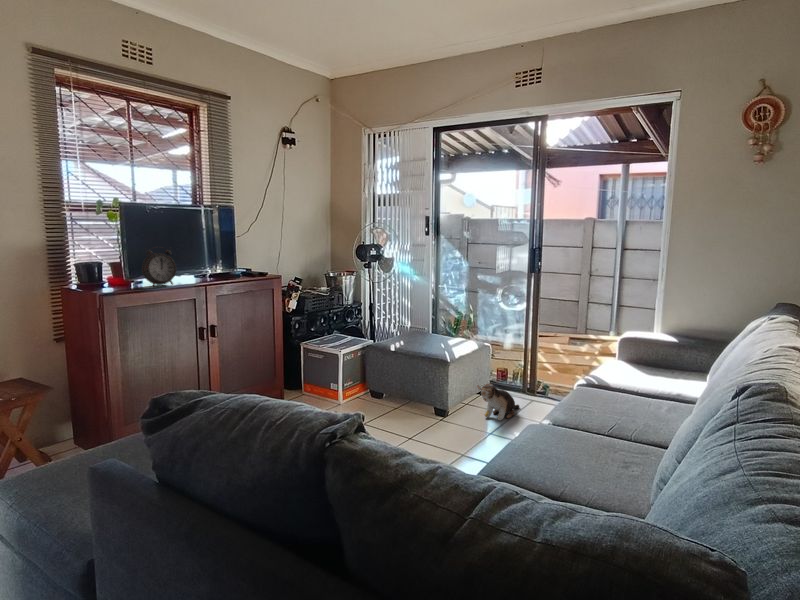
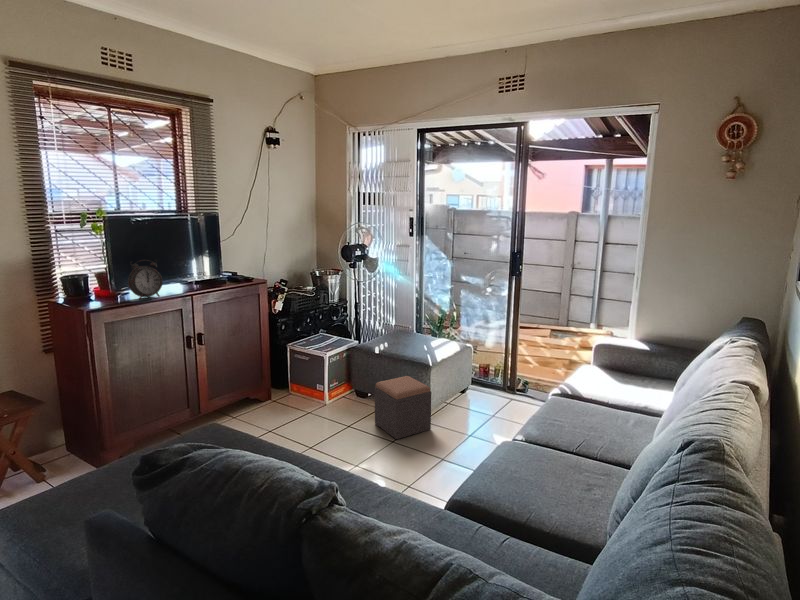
footstool: none [391,372,450,436] -> present [375,376,431,439]
plush toy: present [477,384,519,420] -> none [458,387,499,422]

